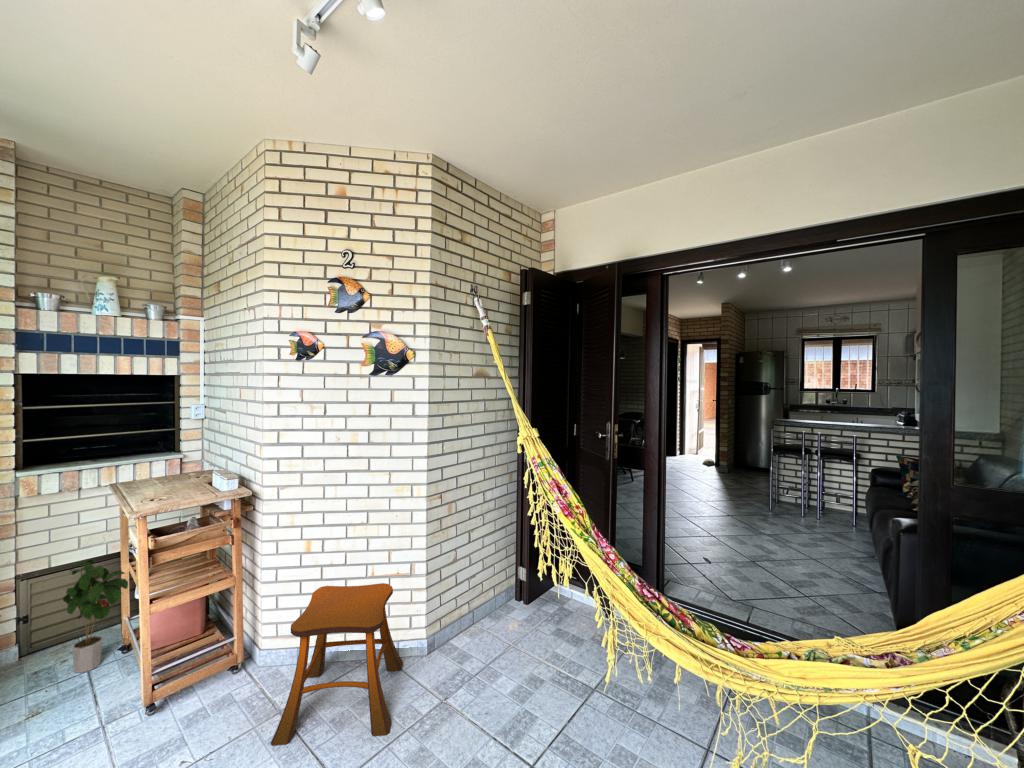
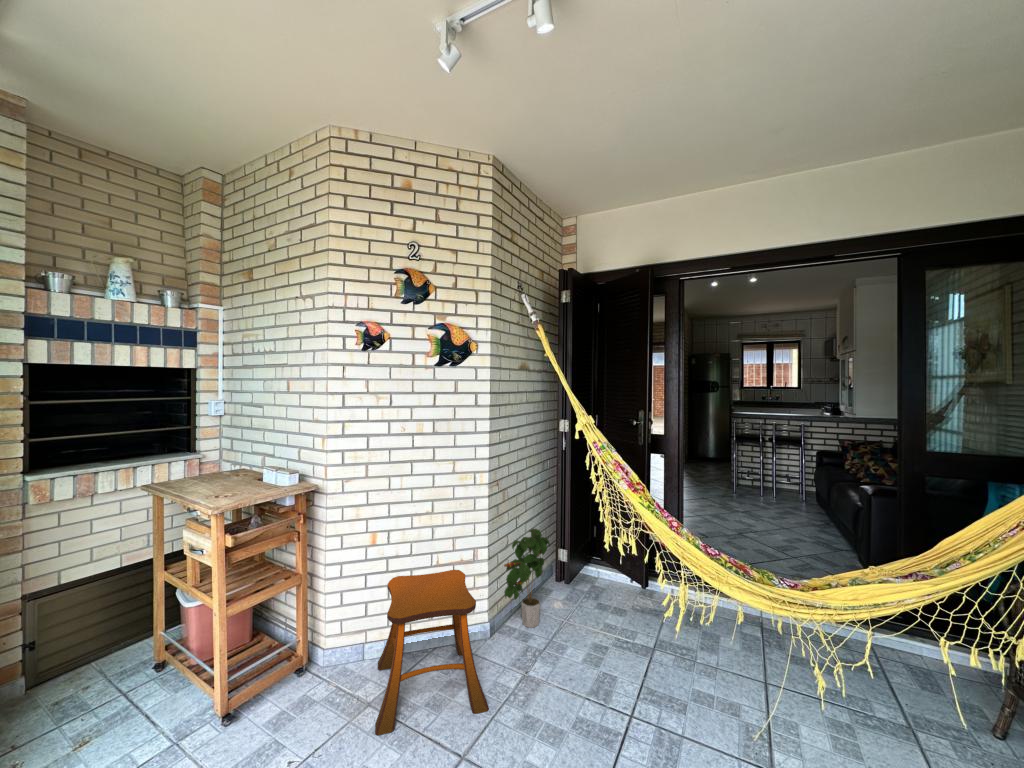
potted plant: present [63,560,128,673] -> present [504,529,550,628]

